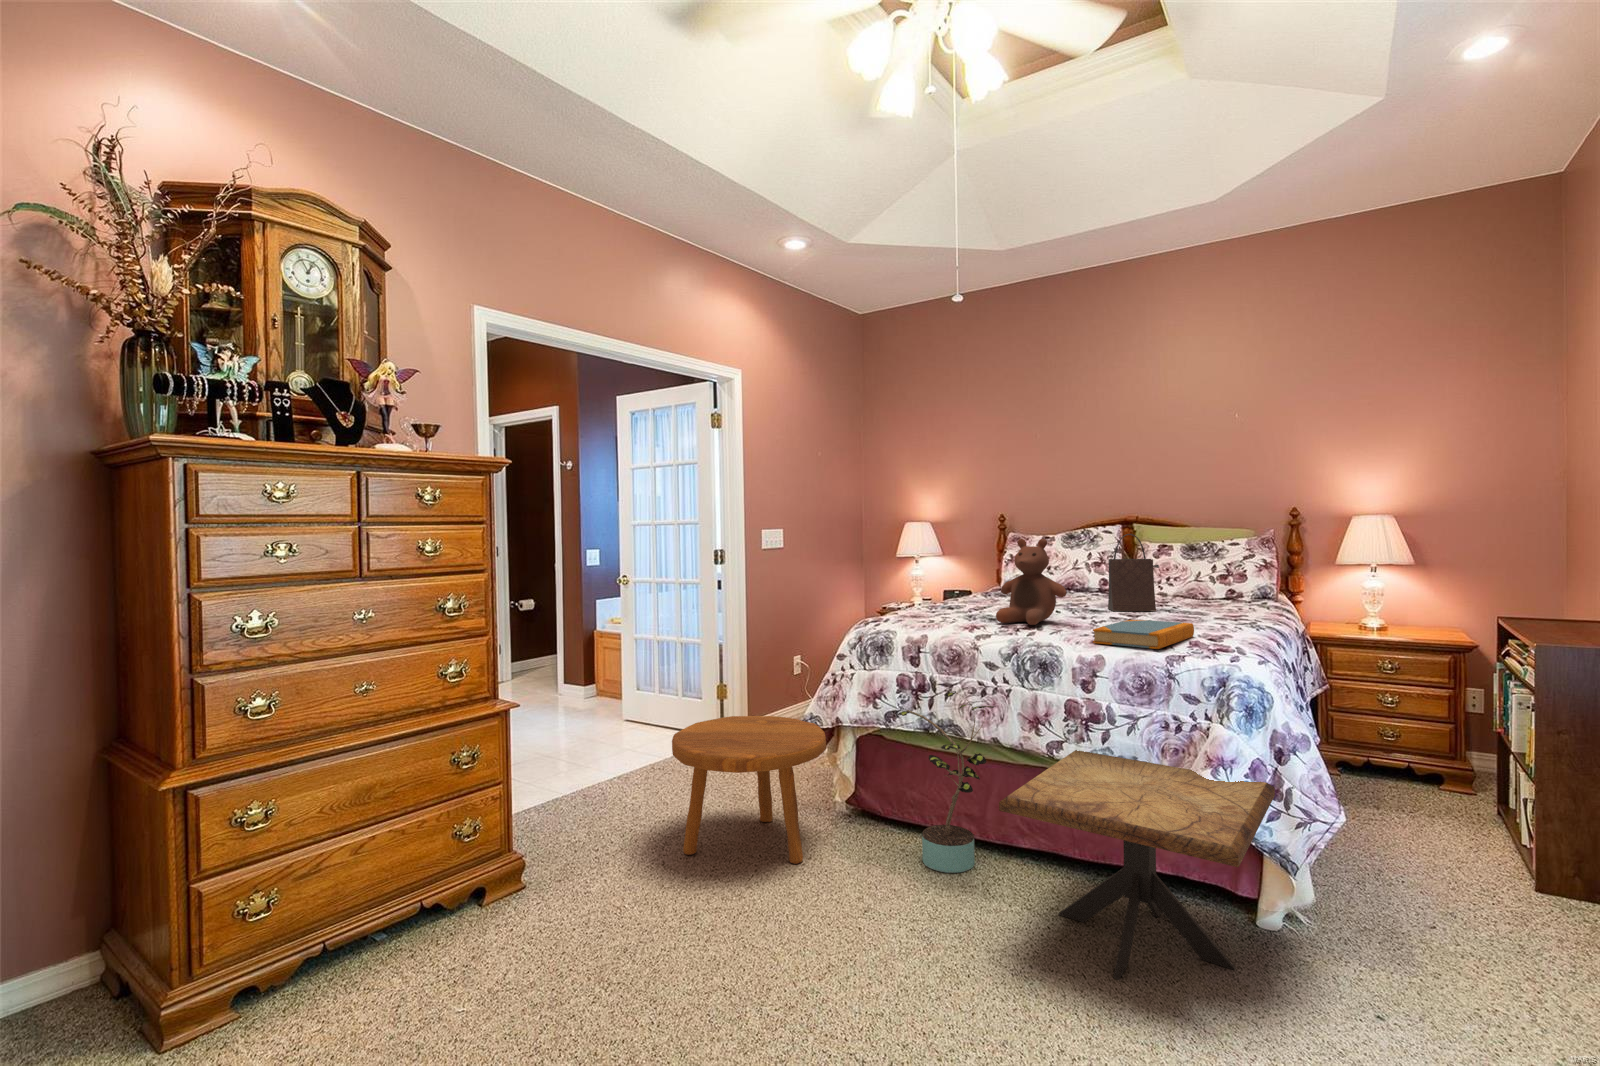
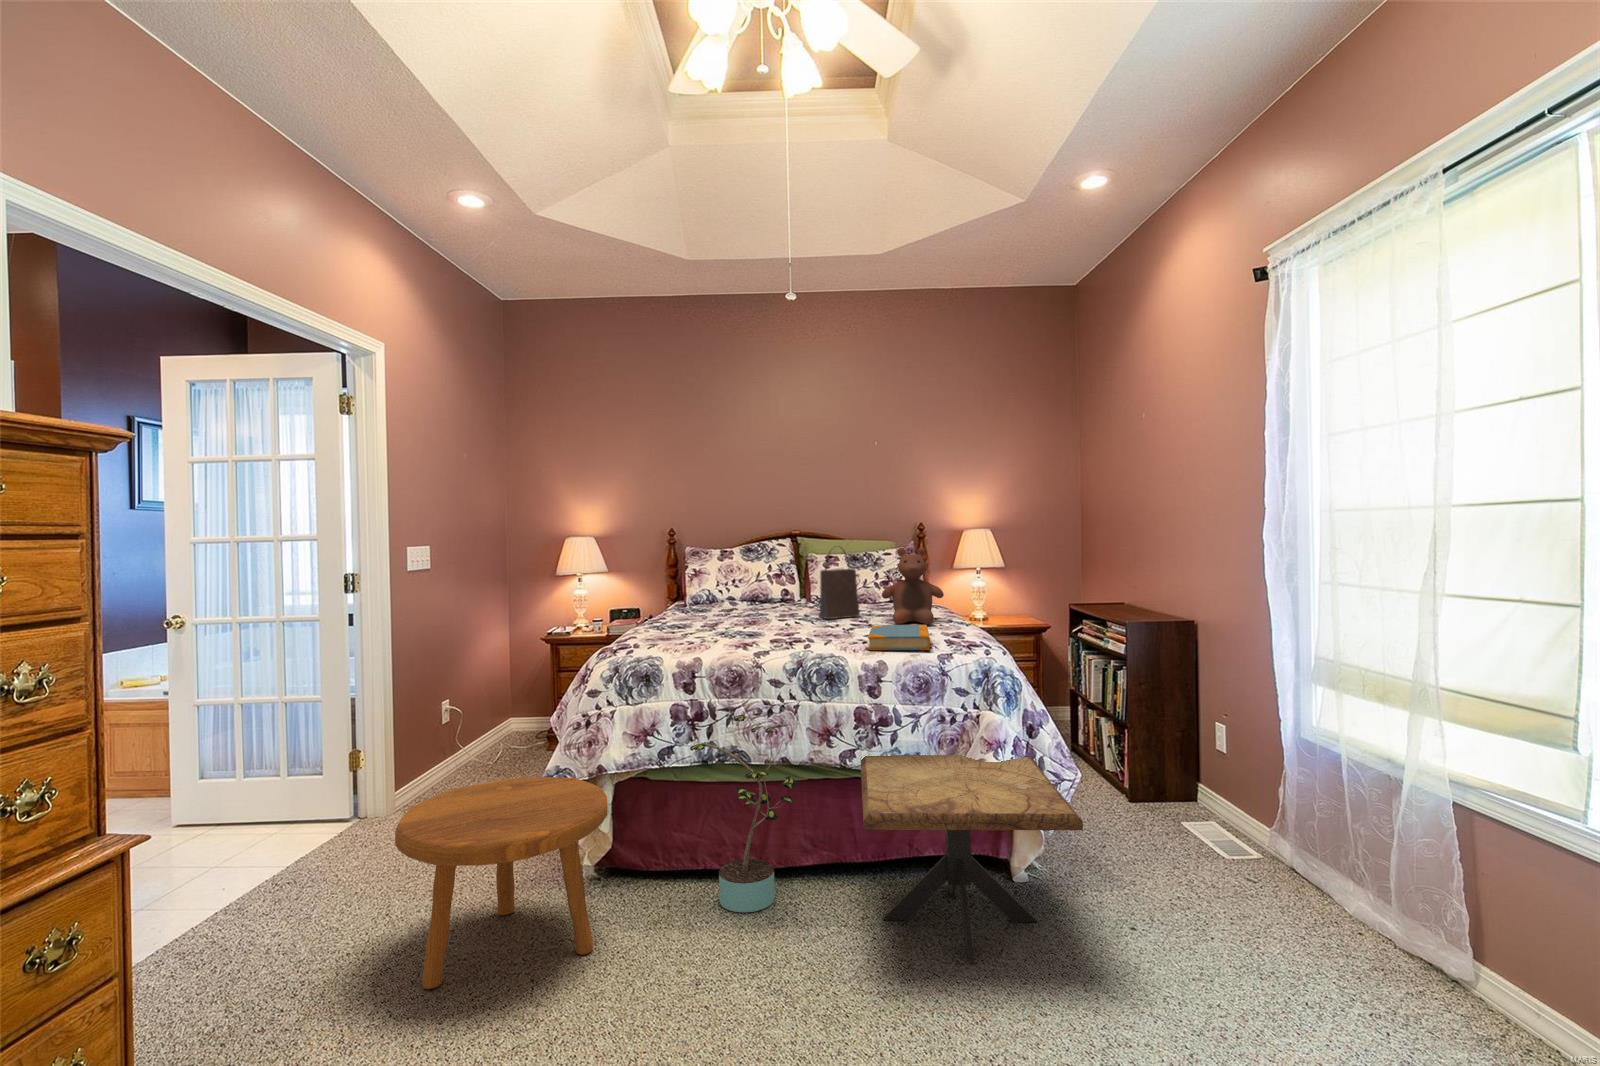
stuffed bear: present [996,539,1067,625] -> present [882,547,944,624]

